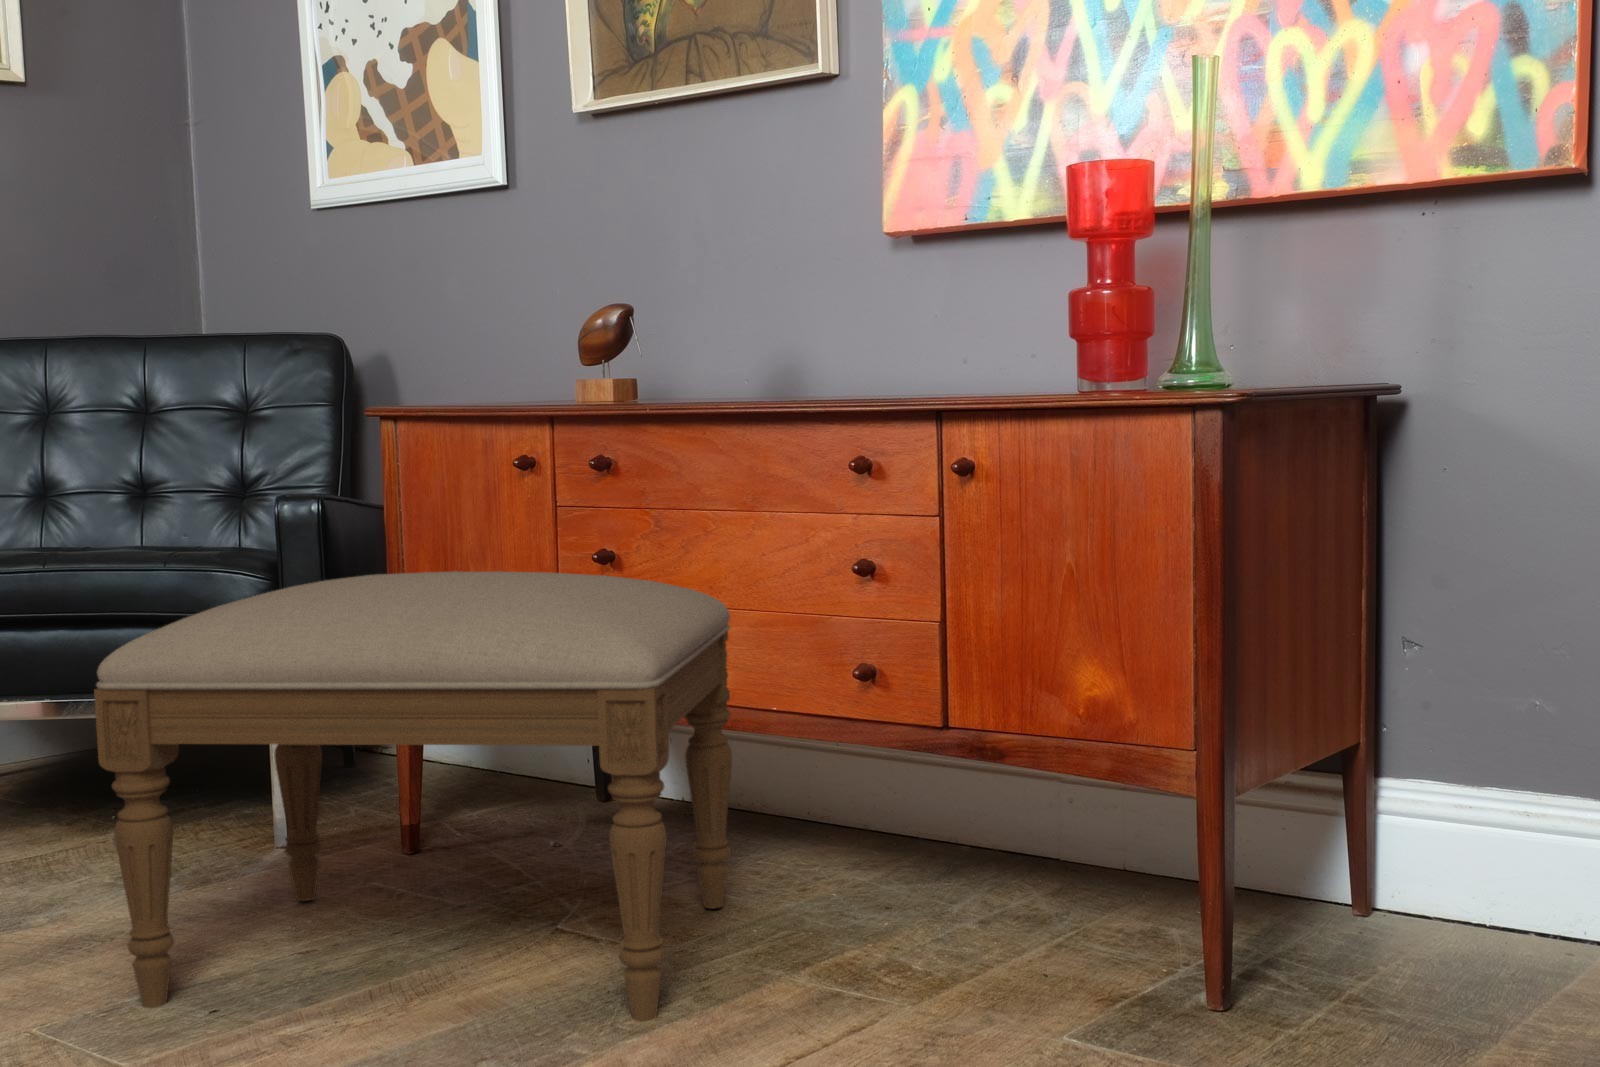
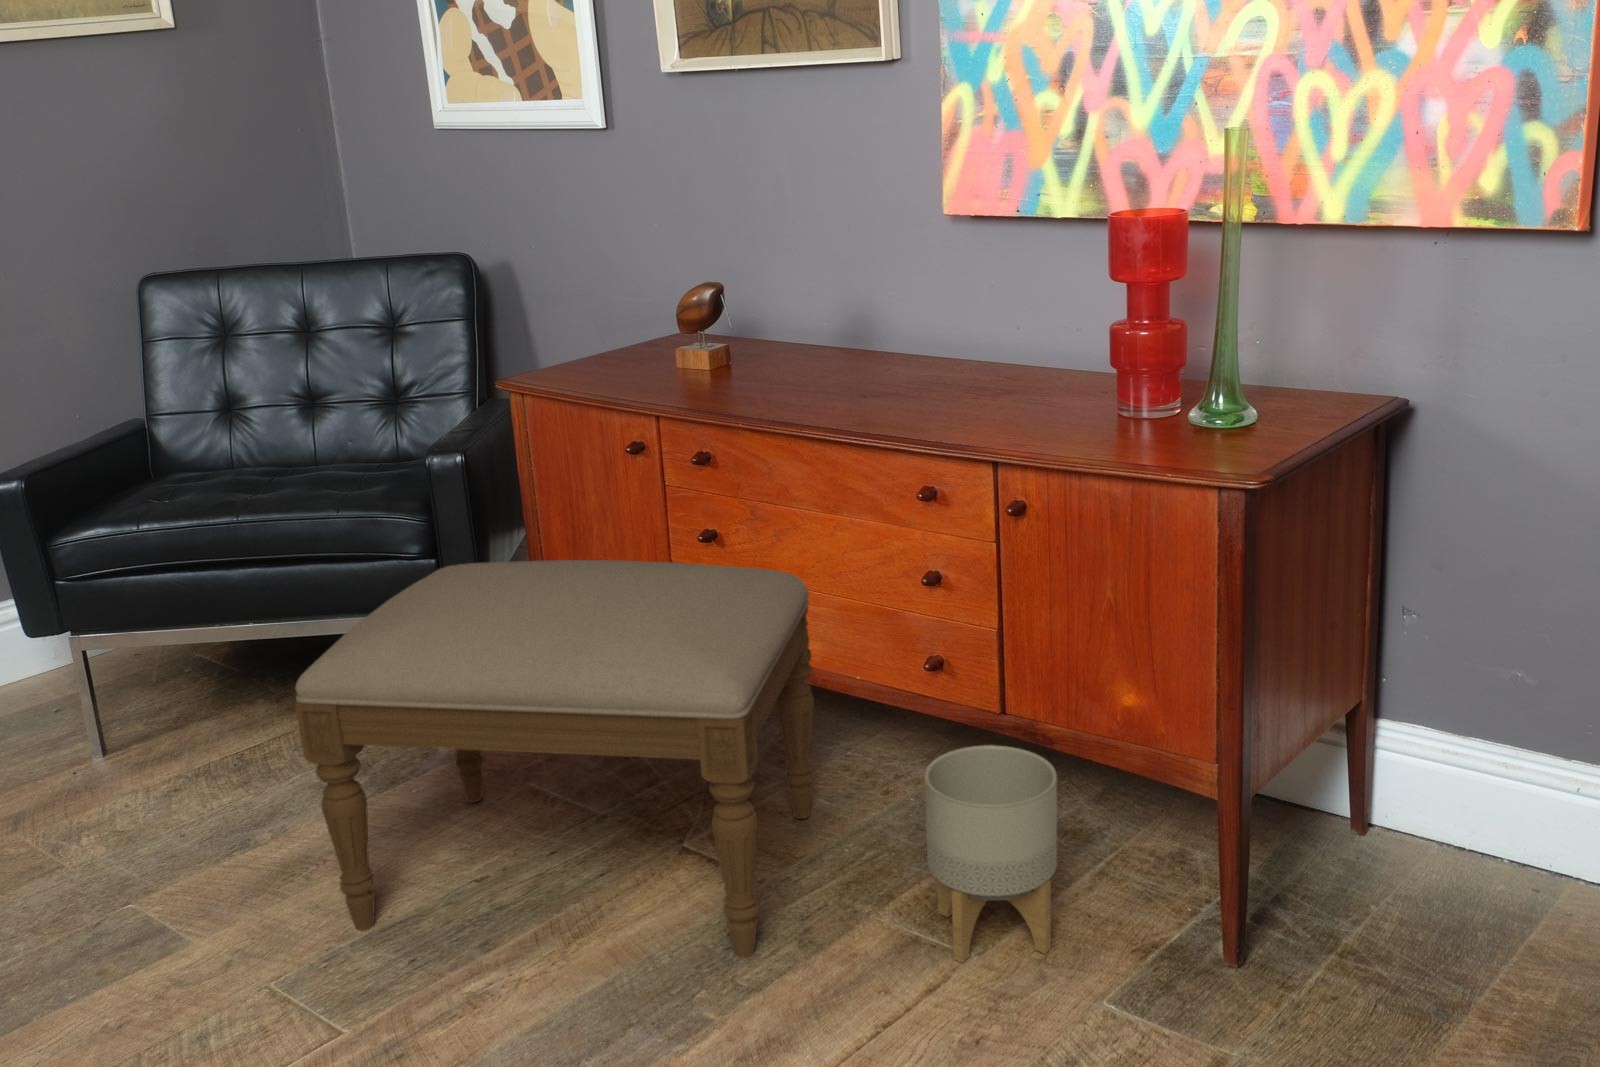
planter: none [872,763,1033,1020] -> present [925,745,1057,962]

